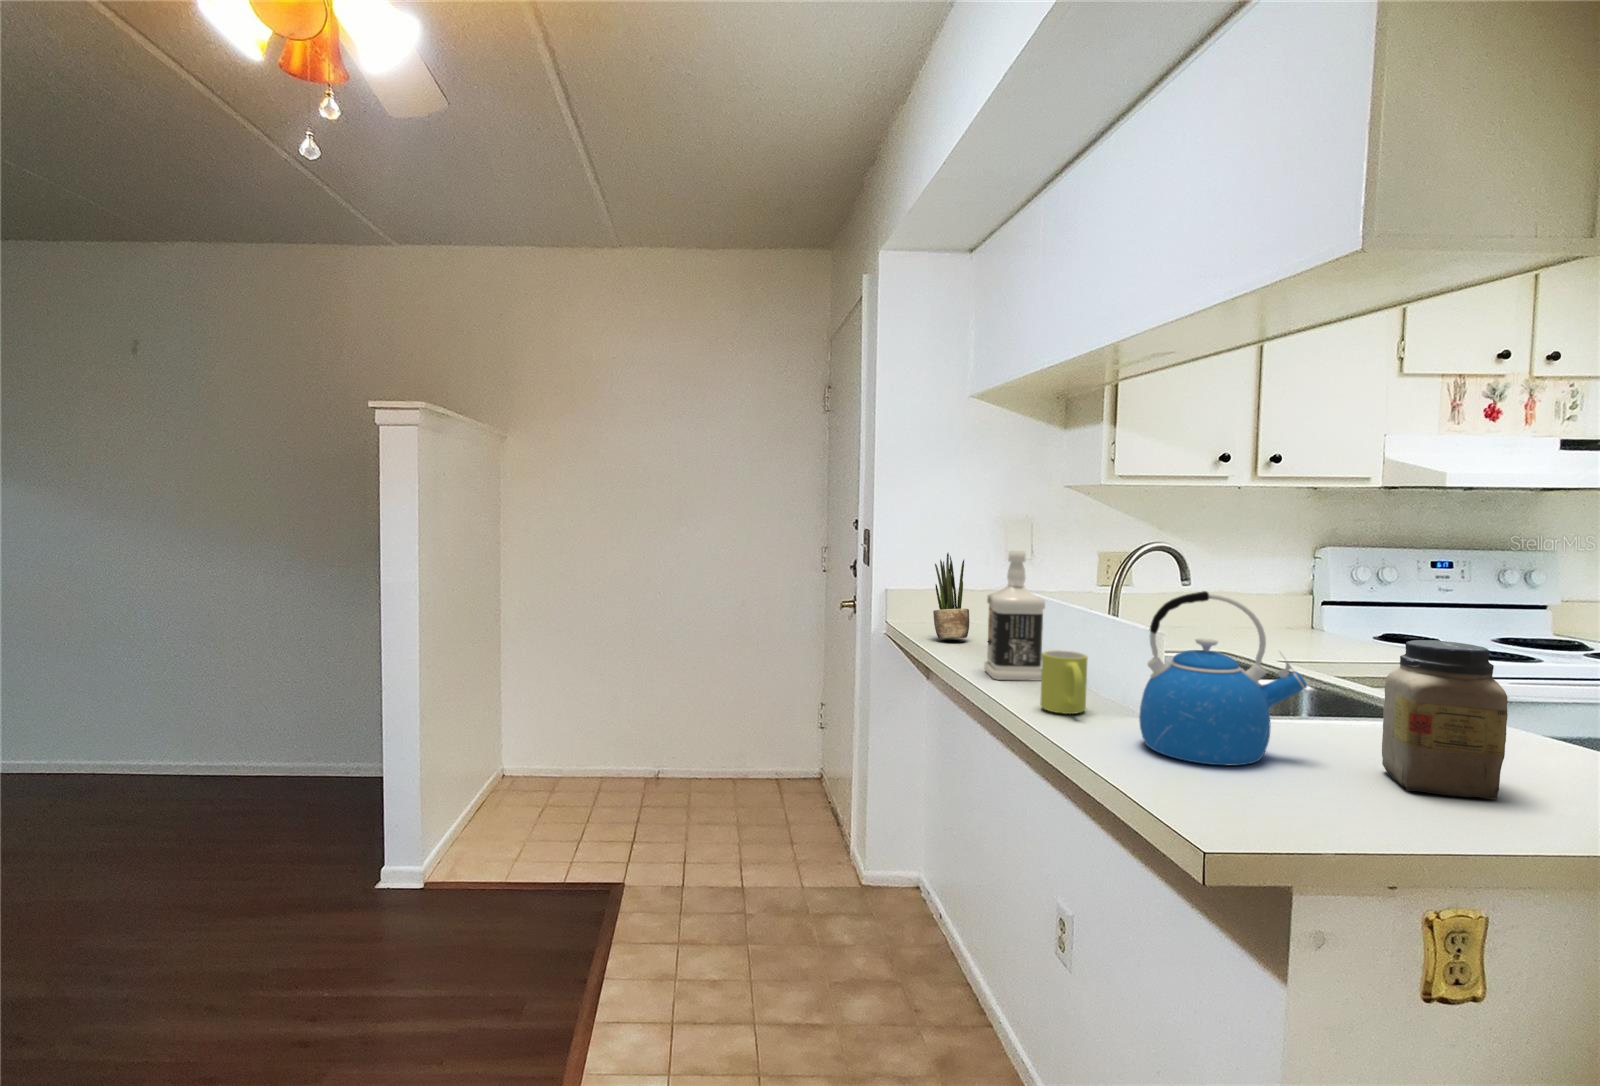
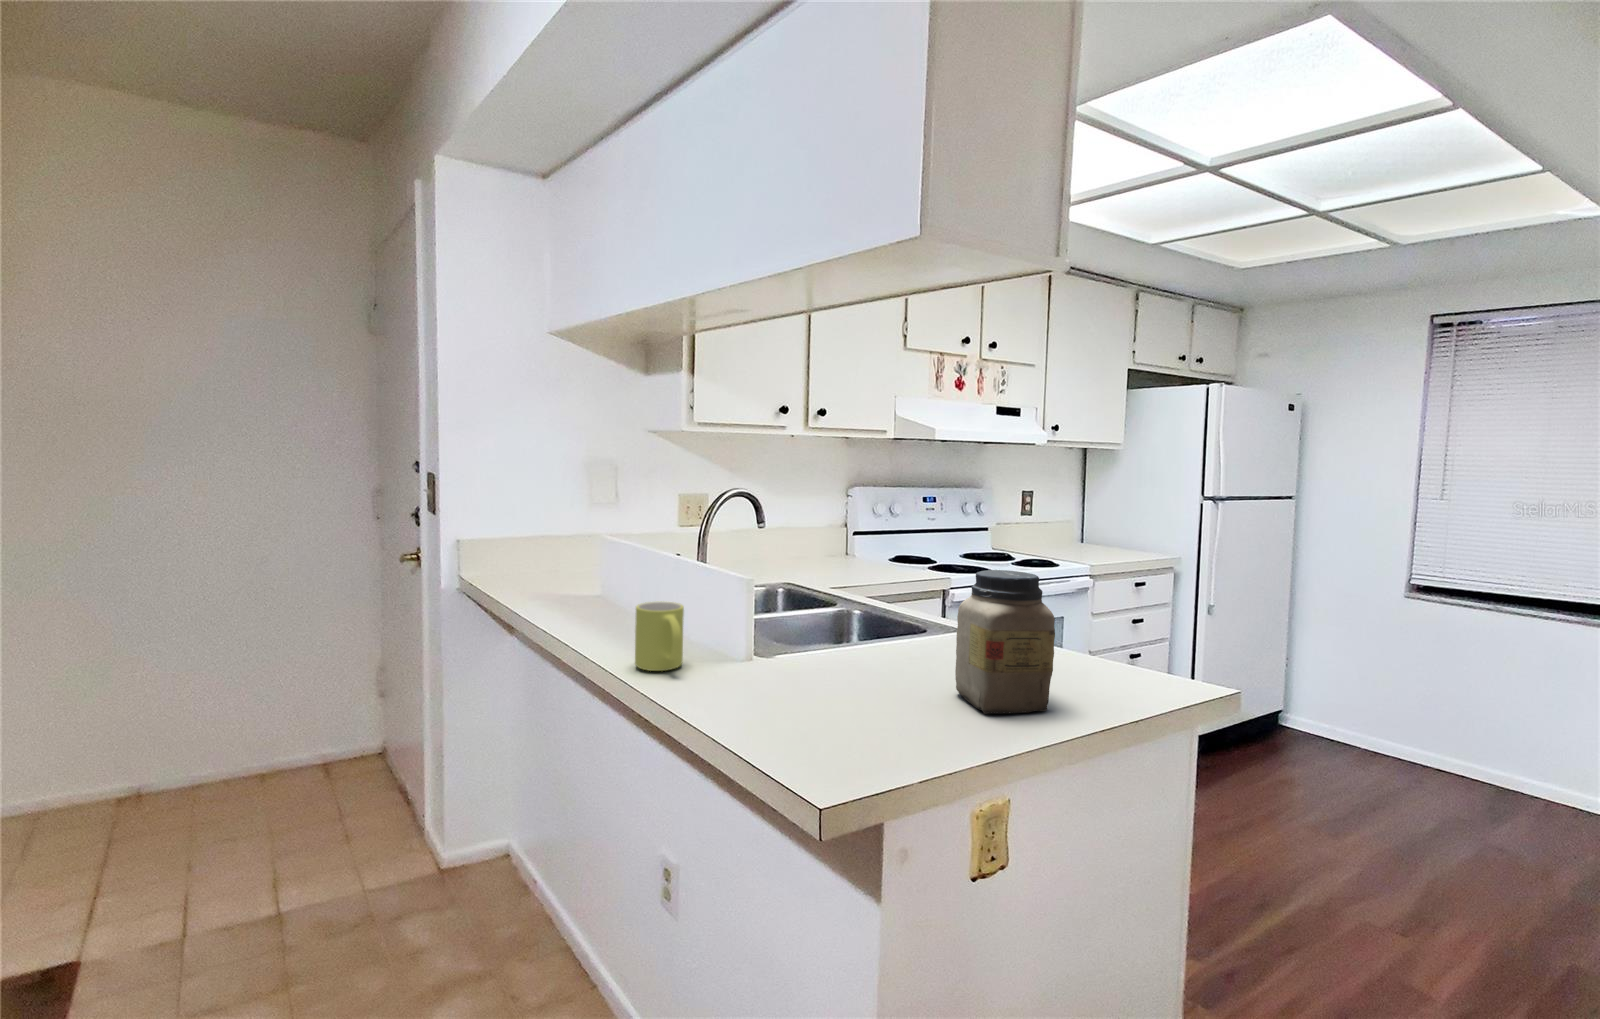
bottle: present [984,551,1045,681] -> none [569,495,634,636]
potted plant: present [933,553,969,639] -> none [510,498,551,592]
kettle: present [1139,591,1307,765] -> none [744,533,895,714]

